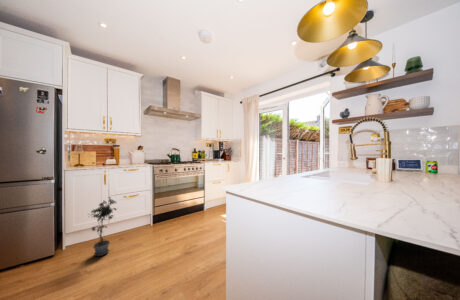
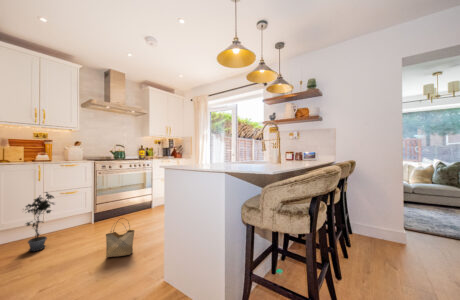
woven basket: none [160,233,189,279] -> present [106,221,134,257]

